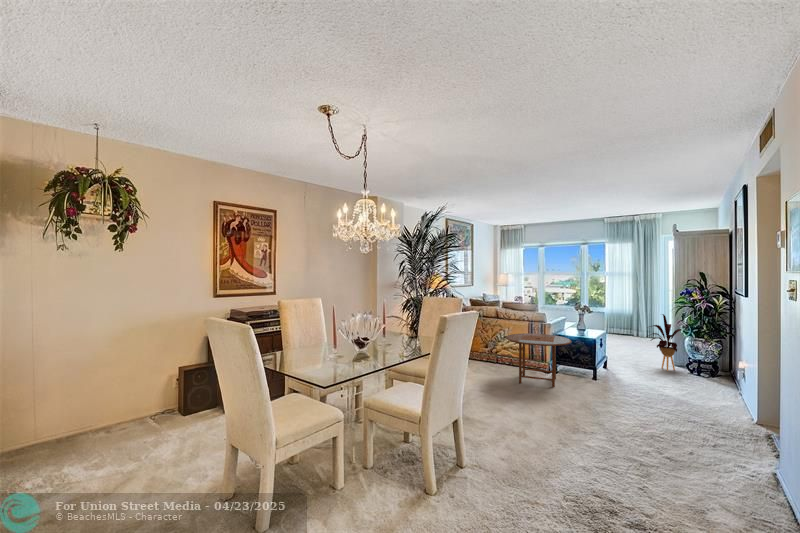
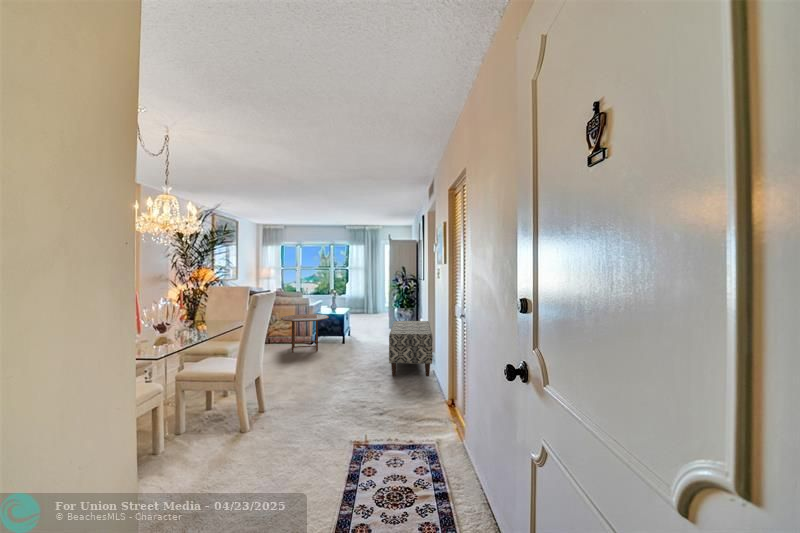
house plant: present [651,314,681,371] -> none [373,295,396,332]
bench: none [674,363,782,492] -> present [389,321,433,376]

